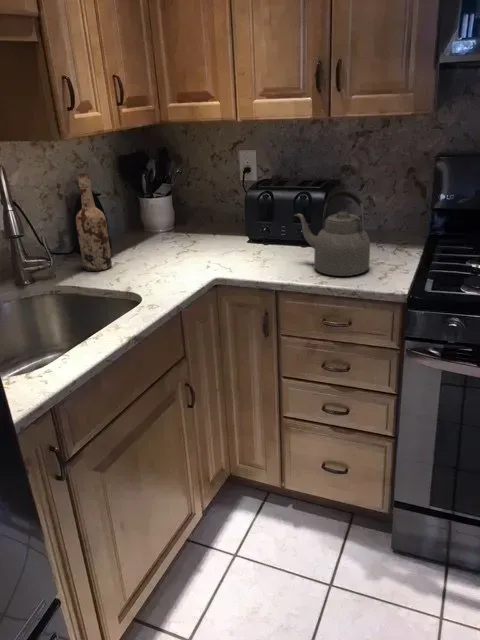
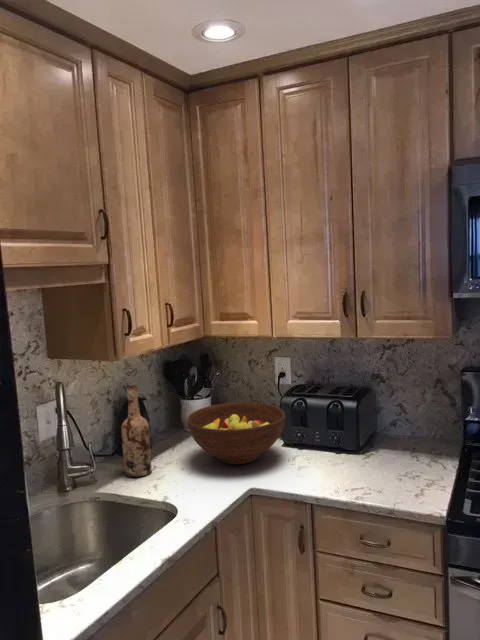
kettle: present [295,190,370,276] -> none [327,407,404,491]
fruit bowl: none [146,196,250,257] -> present [187,402,285,464]

